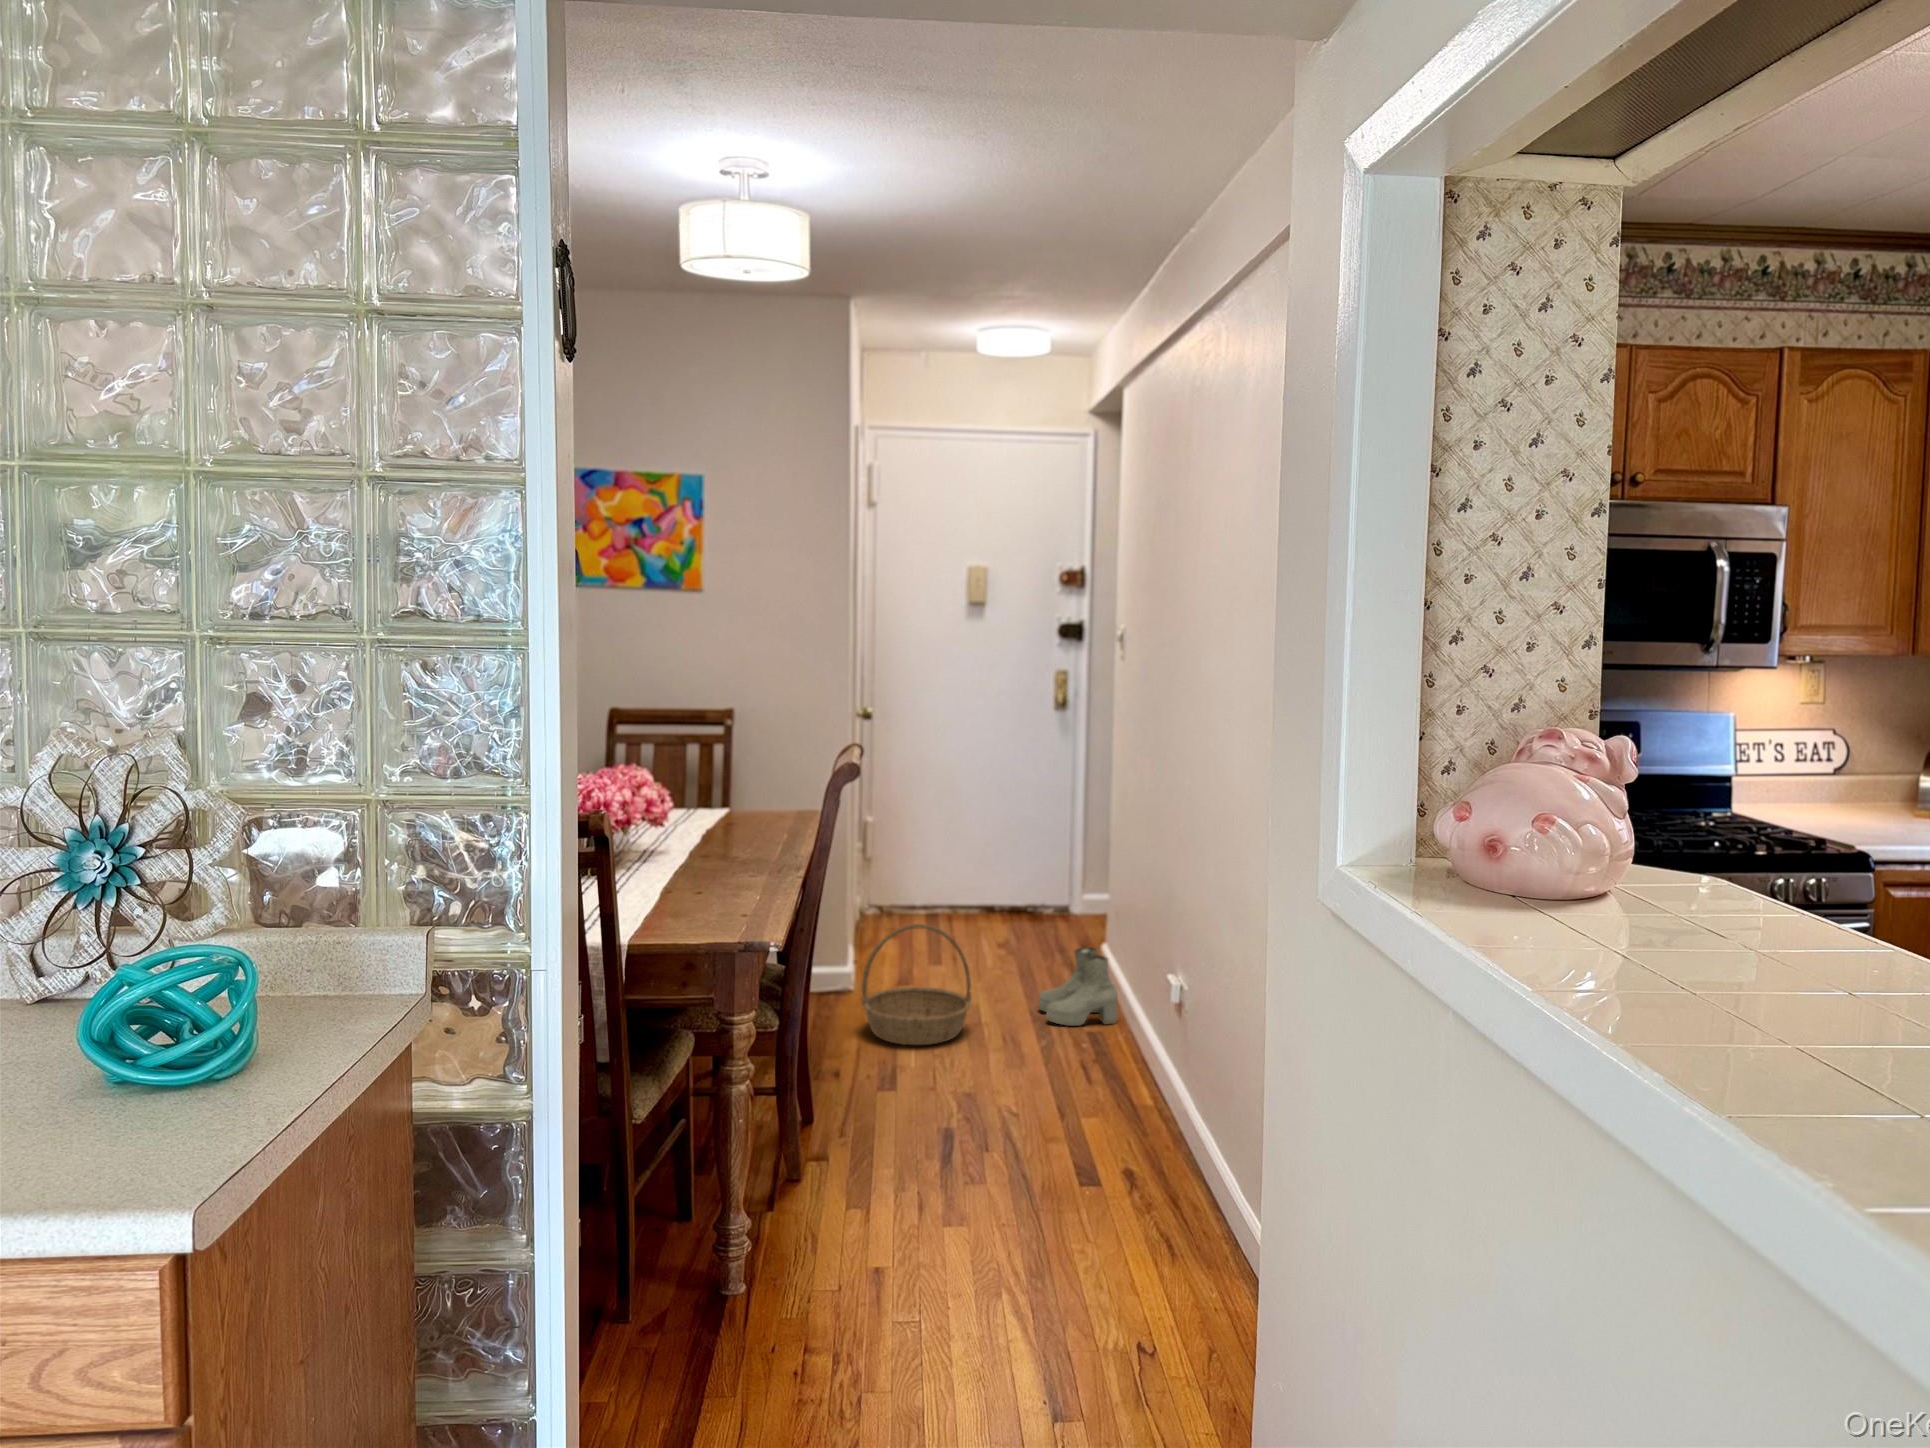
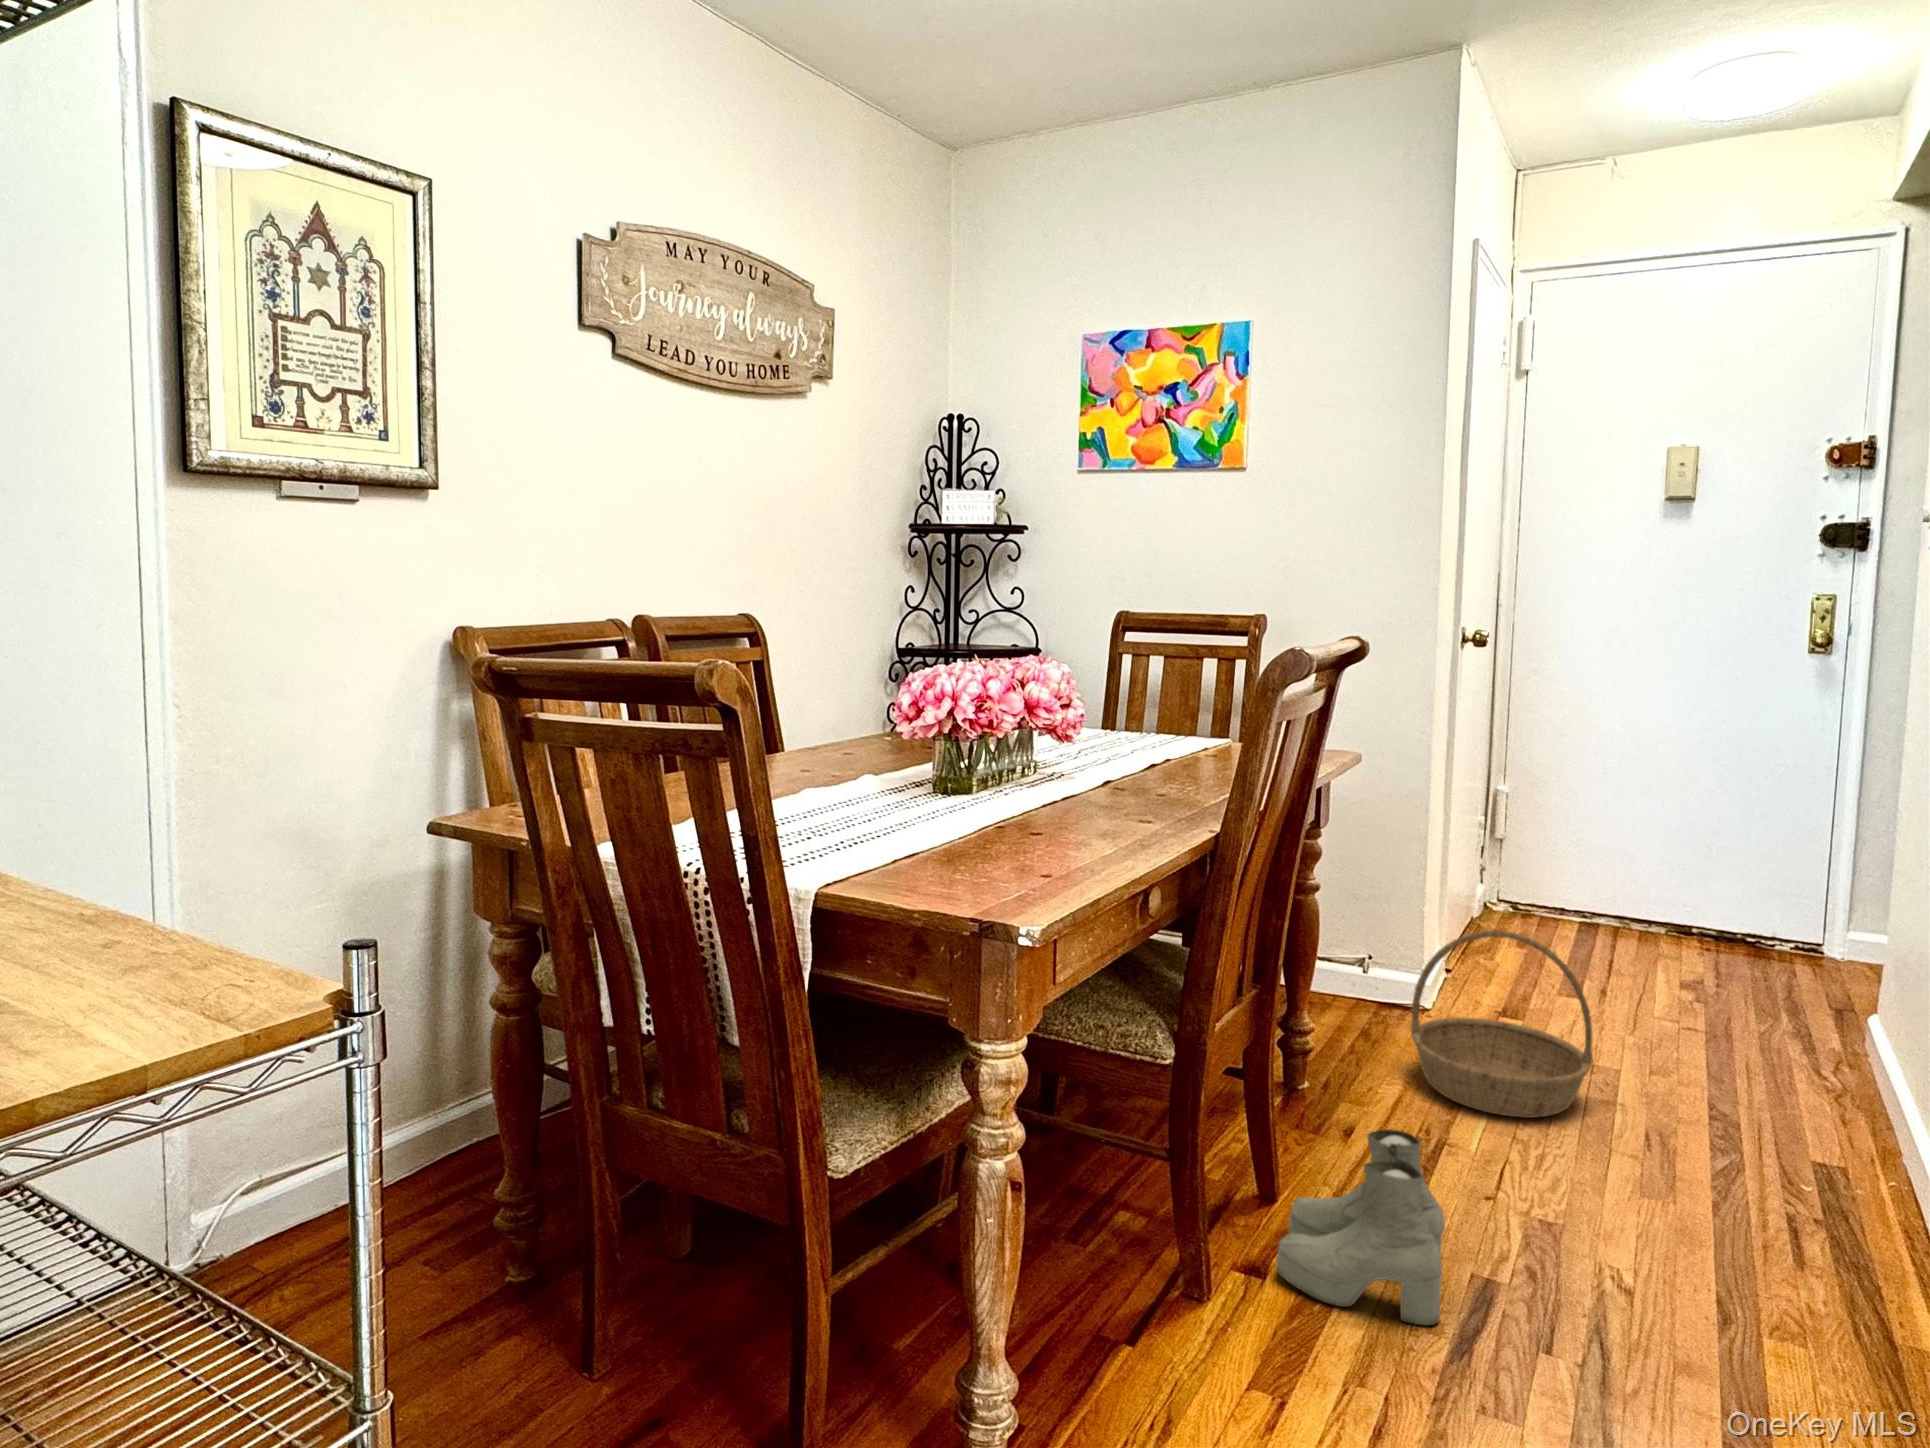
boots: present [1038,947,1118,1026] -> present [1276,1129,1445,1325]

